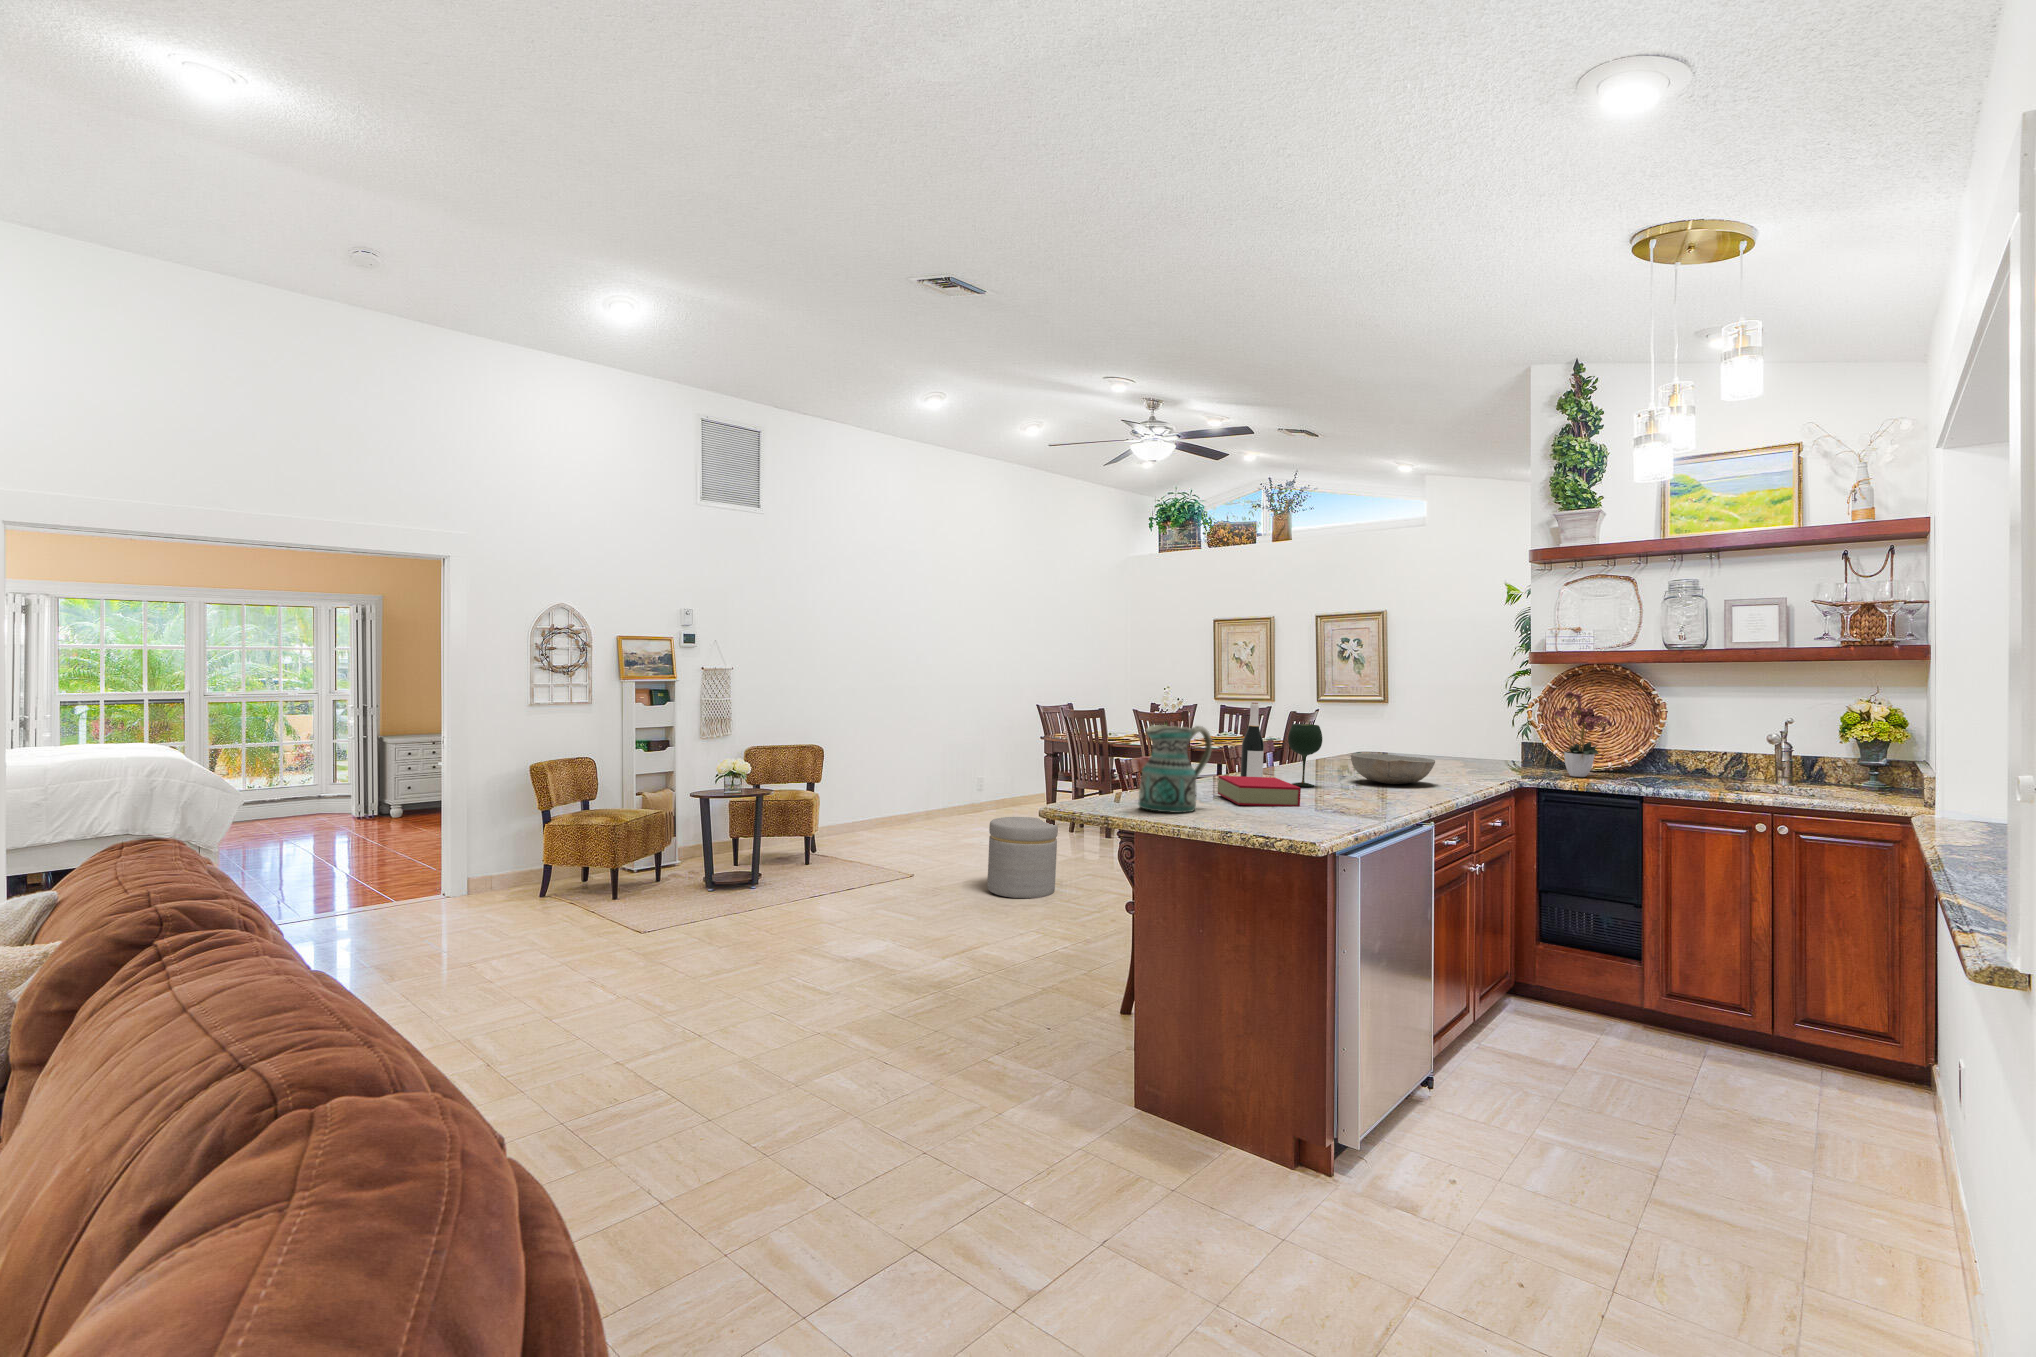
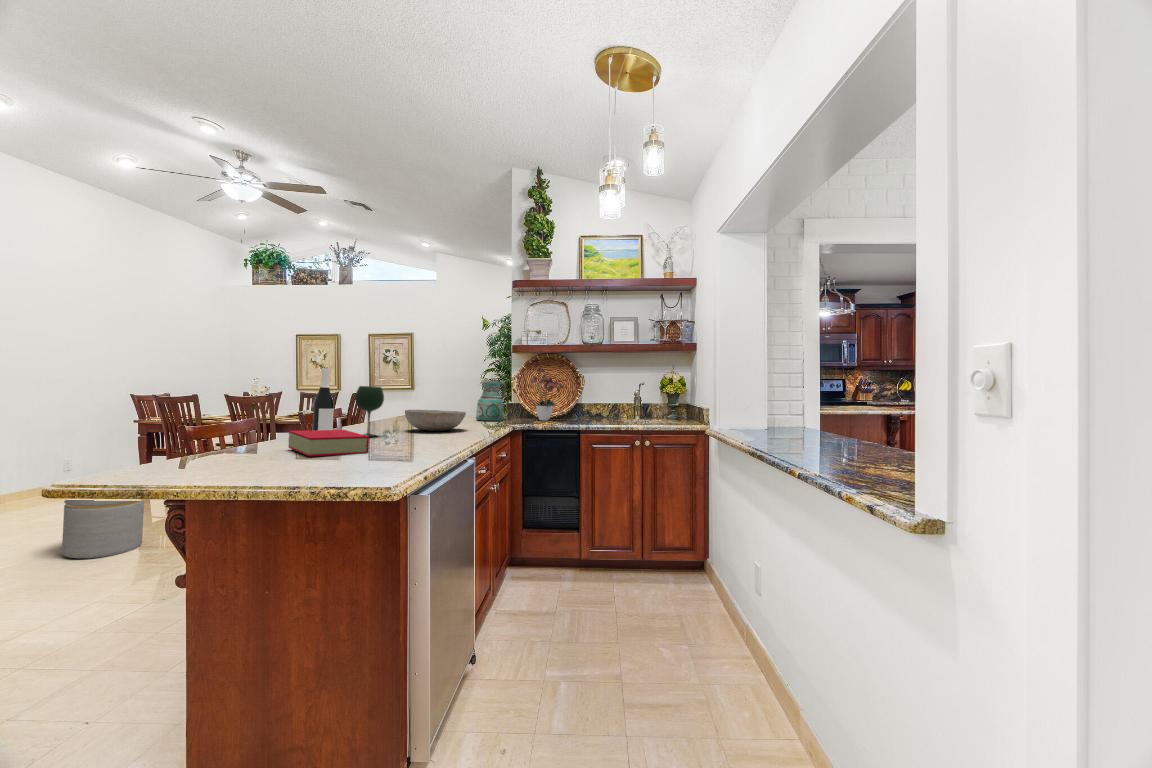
ceramic pitcher: present [1138,725,1212,813] -> present [476,380,506,421]

